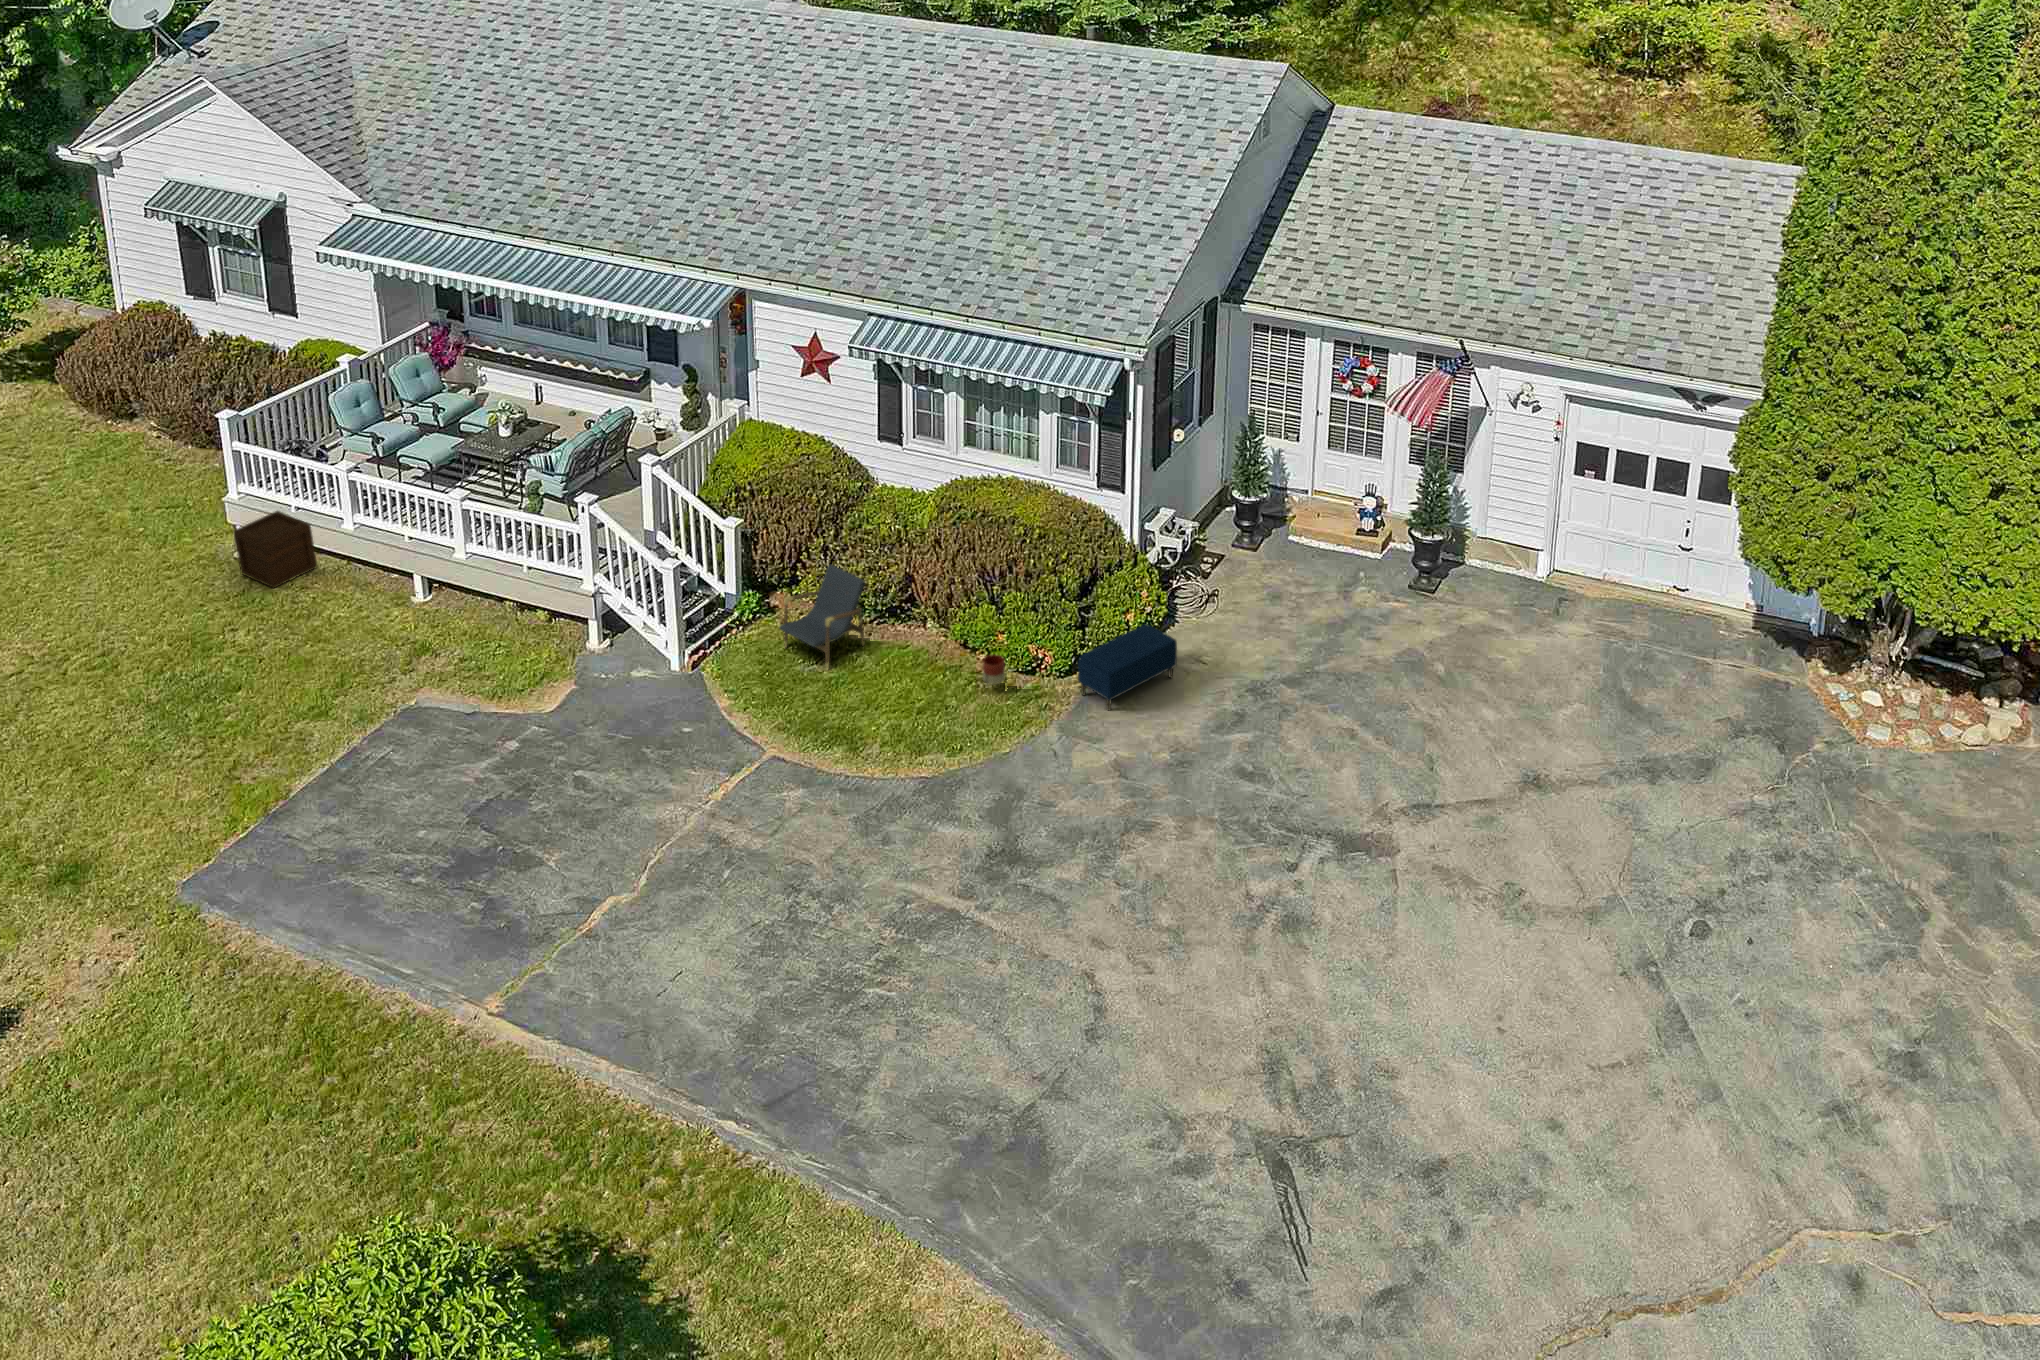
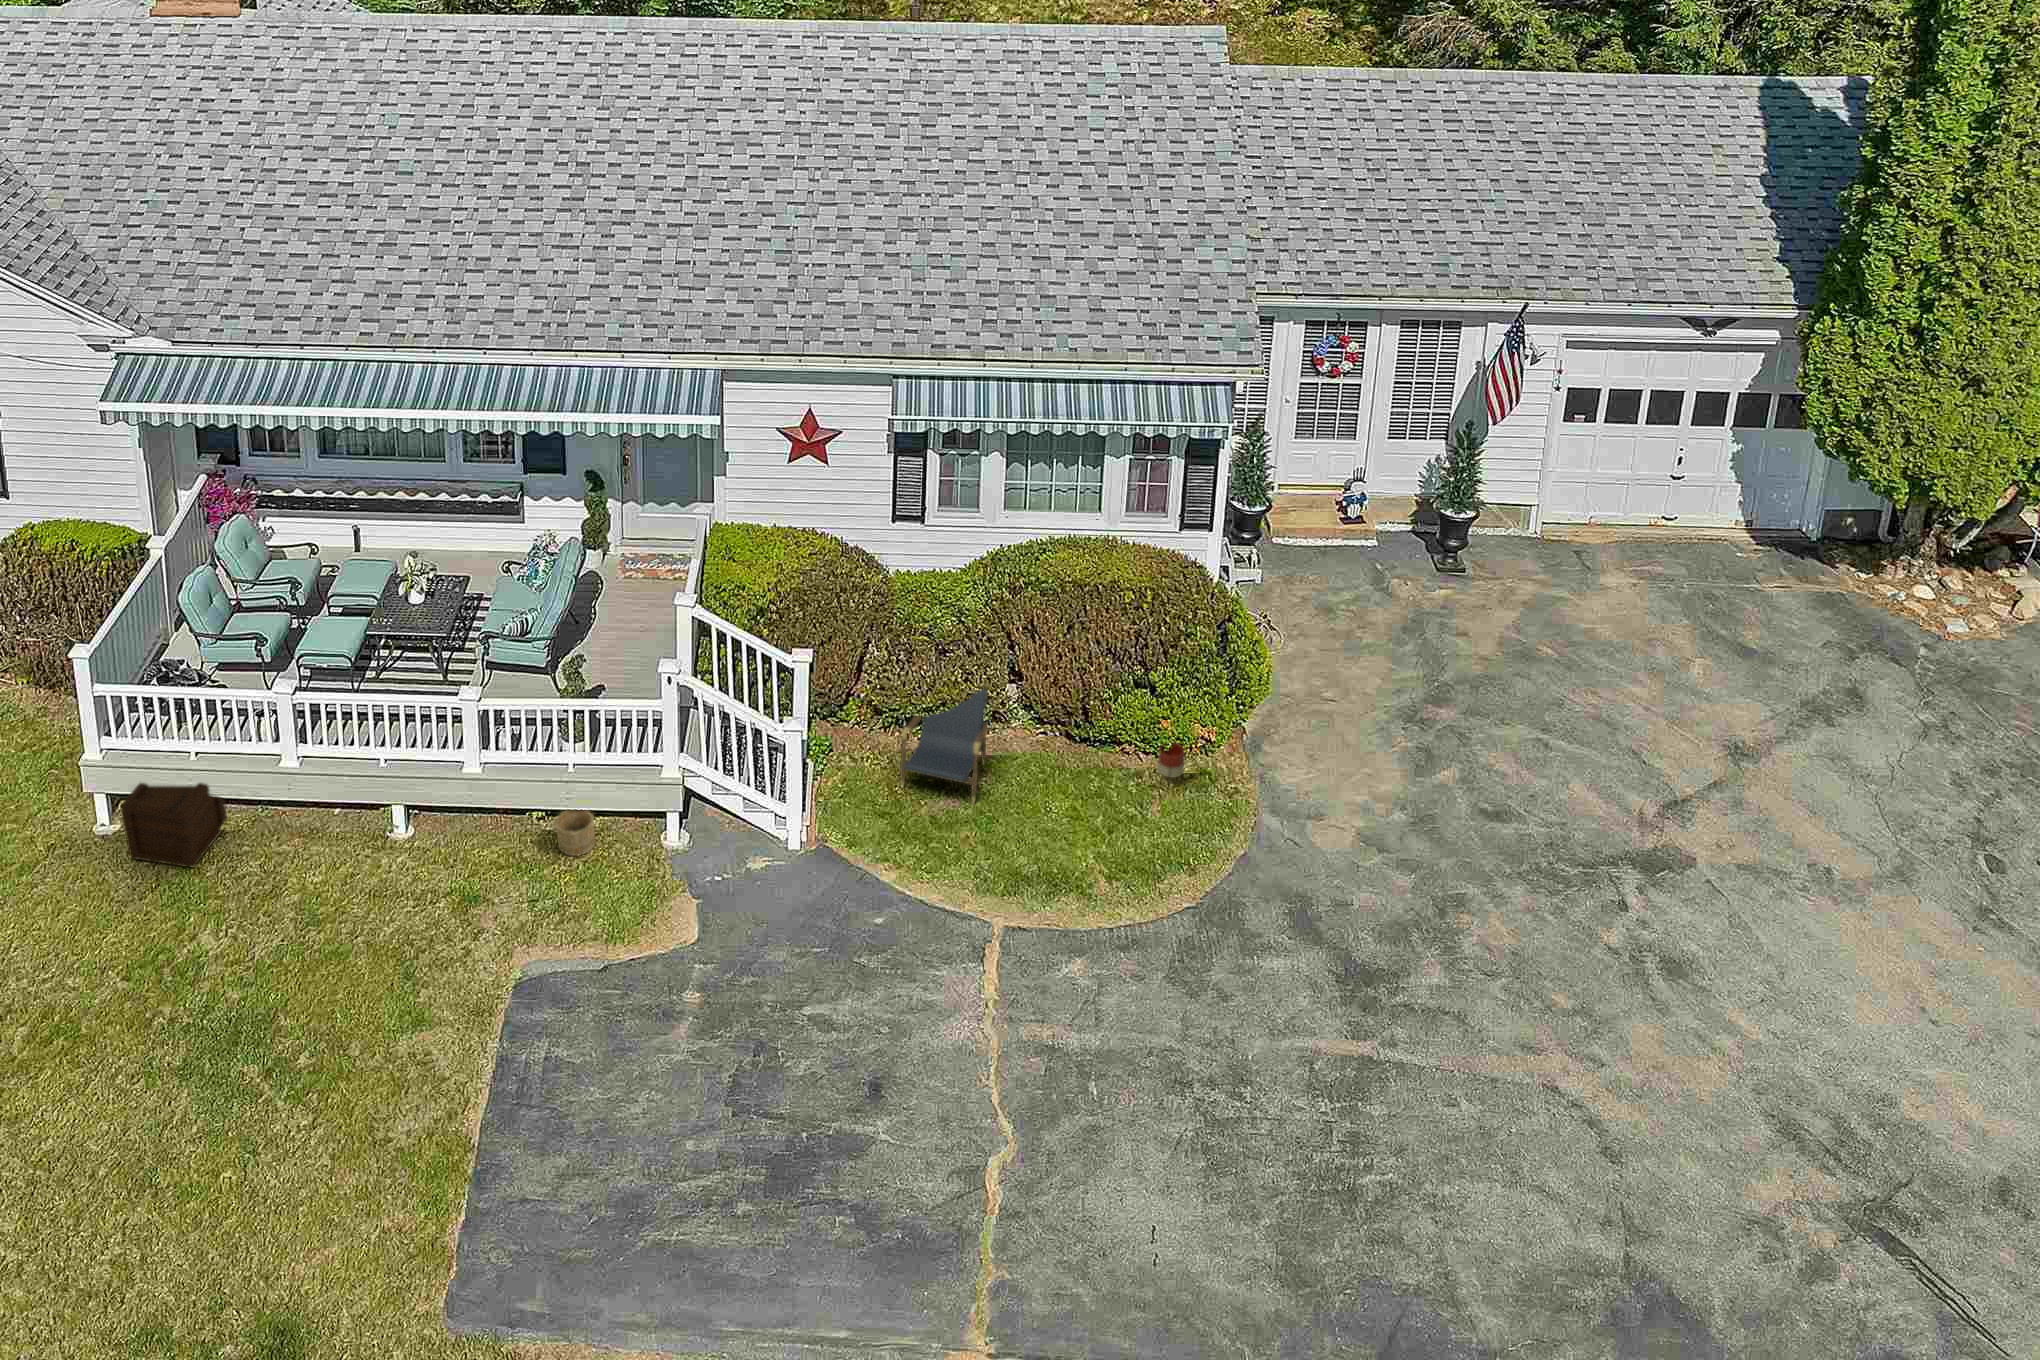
wooden bucket: none [505,603,539,638] -> present [555,809,595,857]
bench: present [1078,624,1177,711] -> none [1259,669,1337,777]

